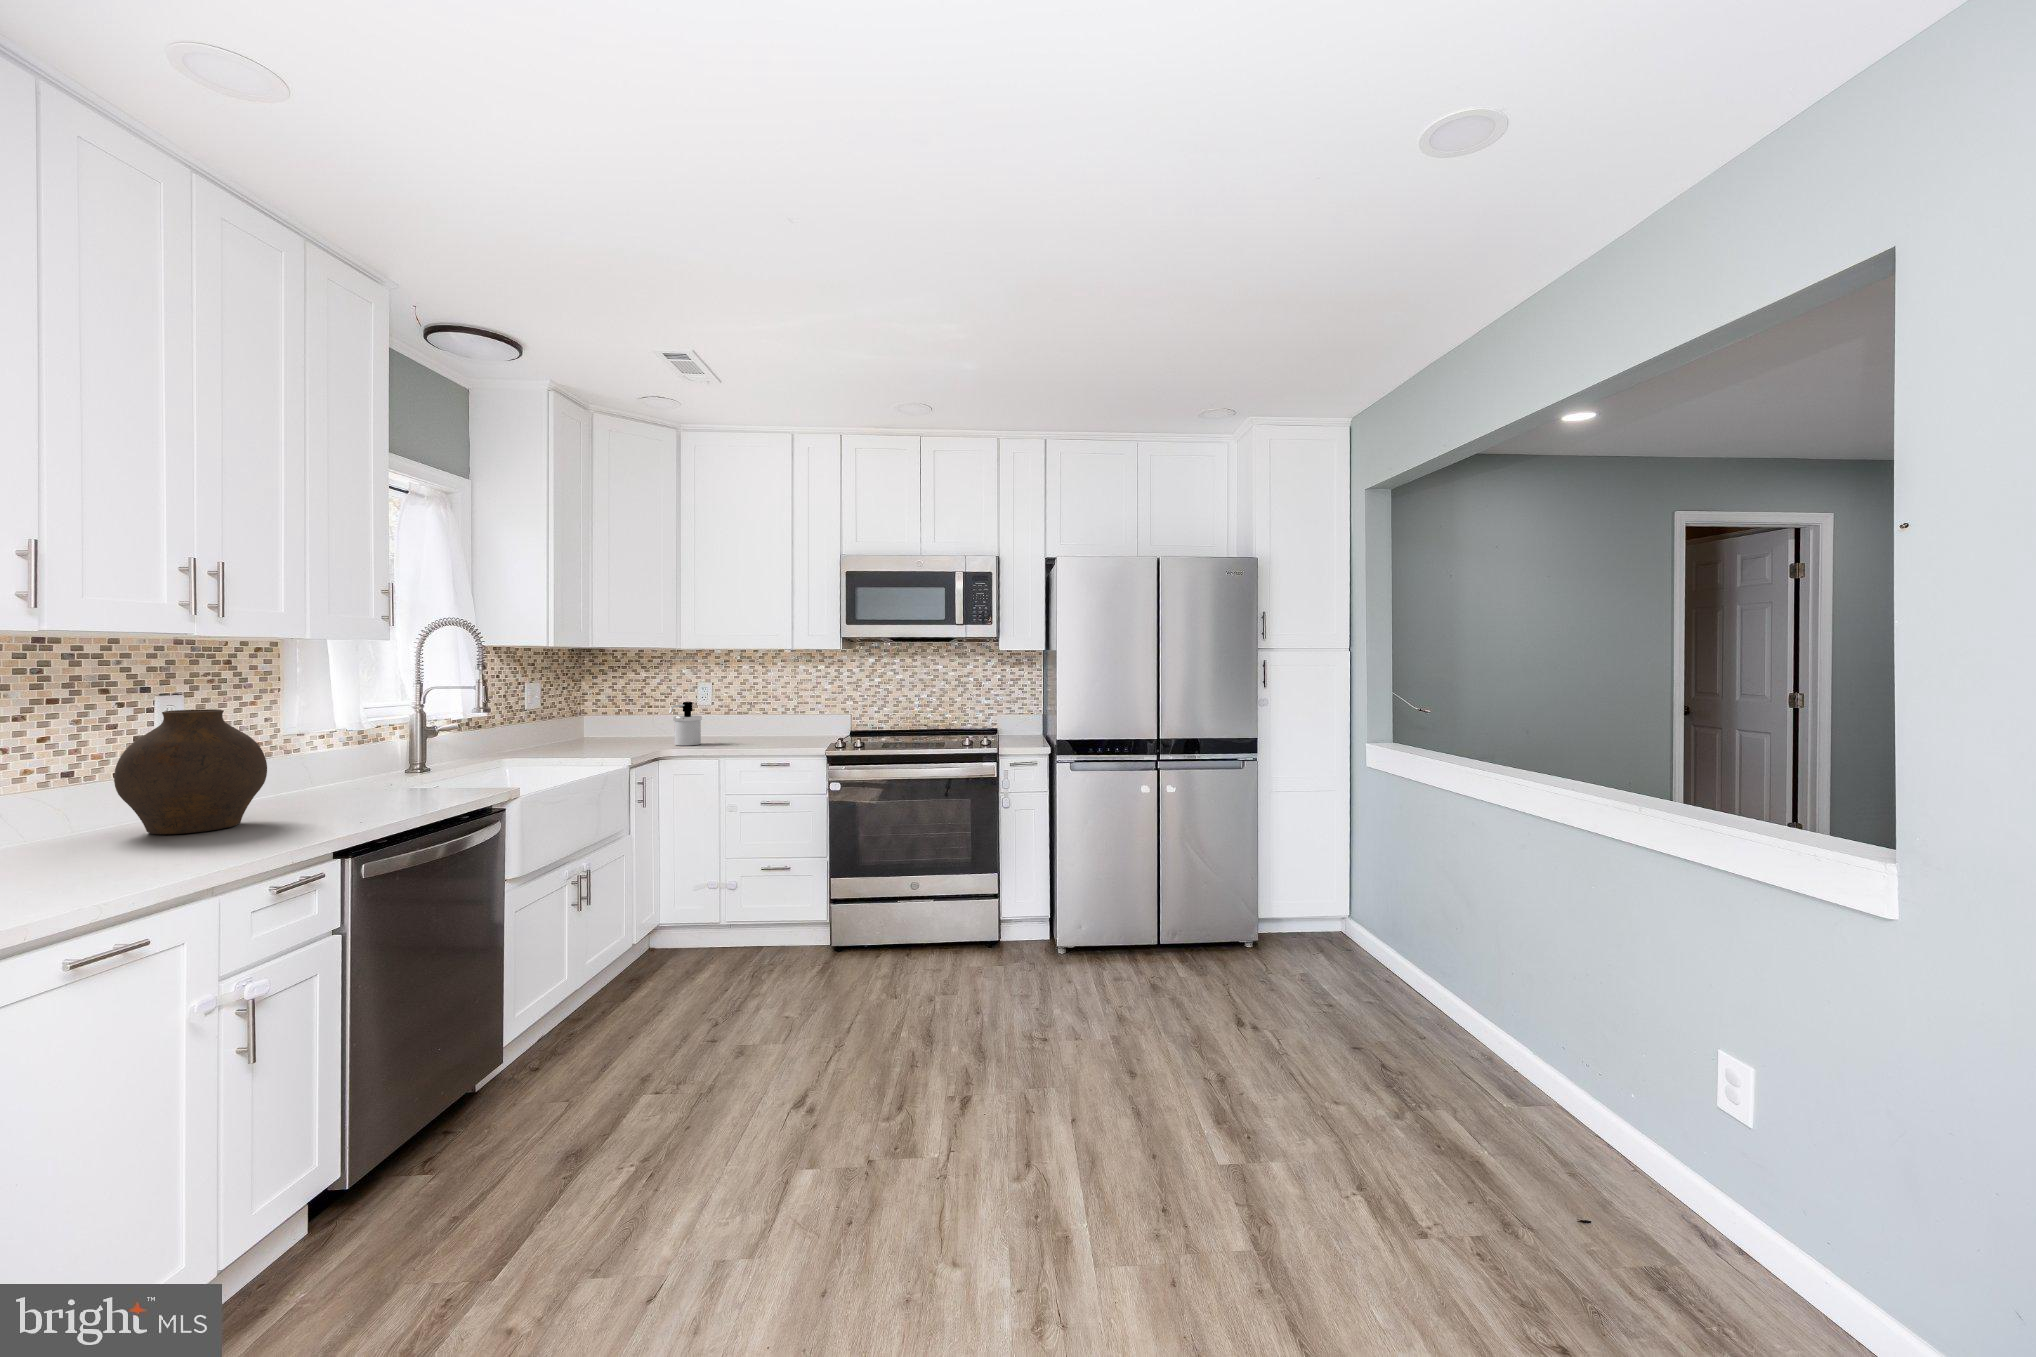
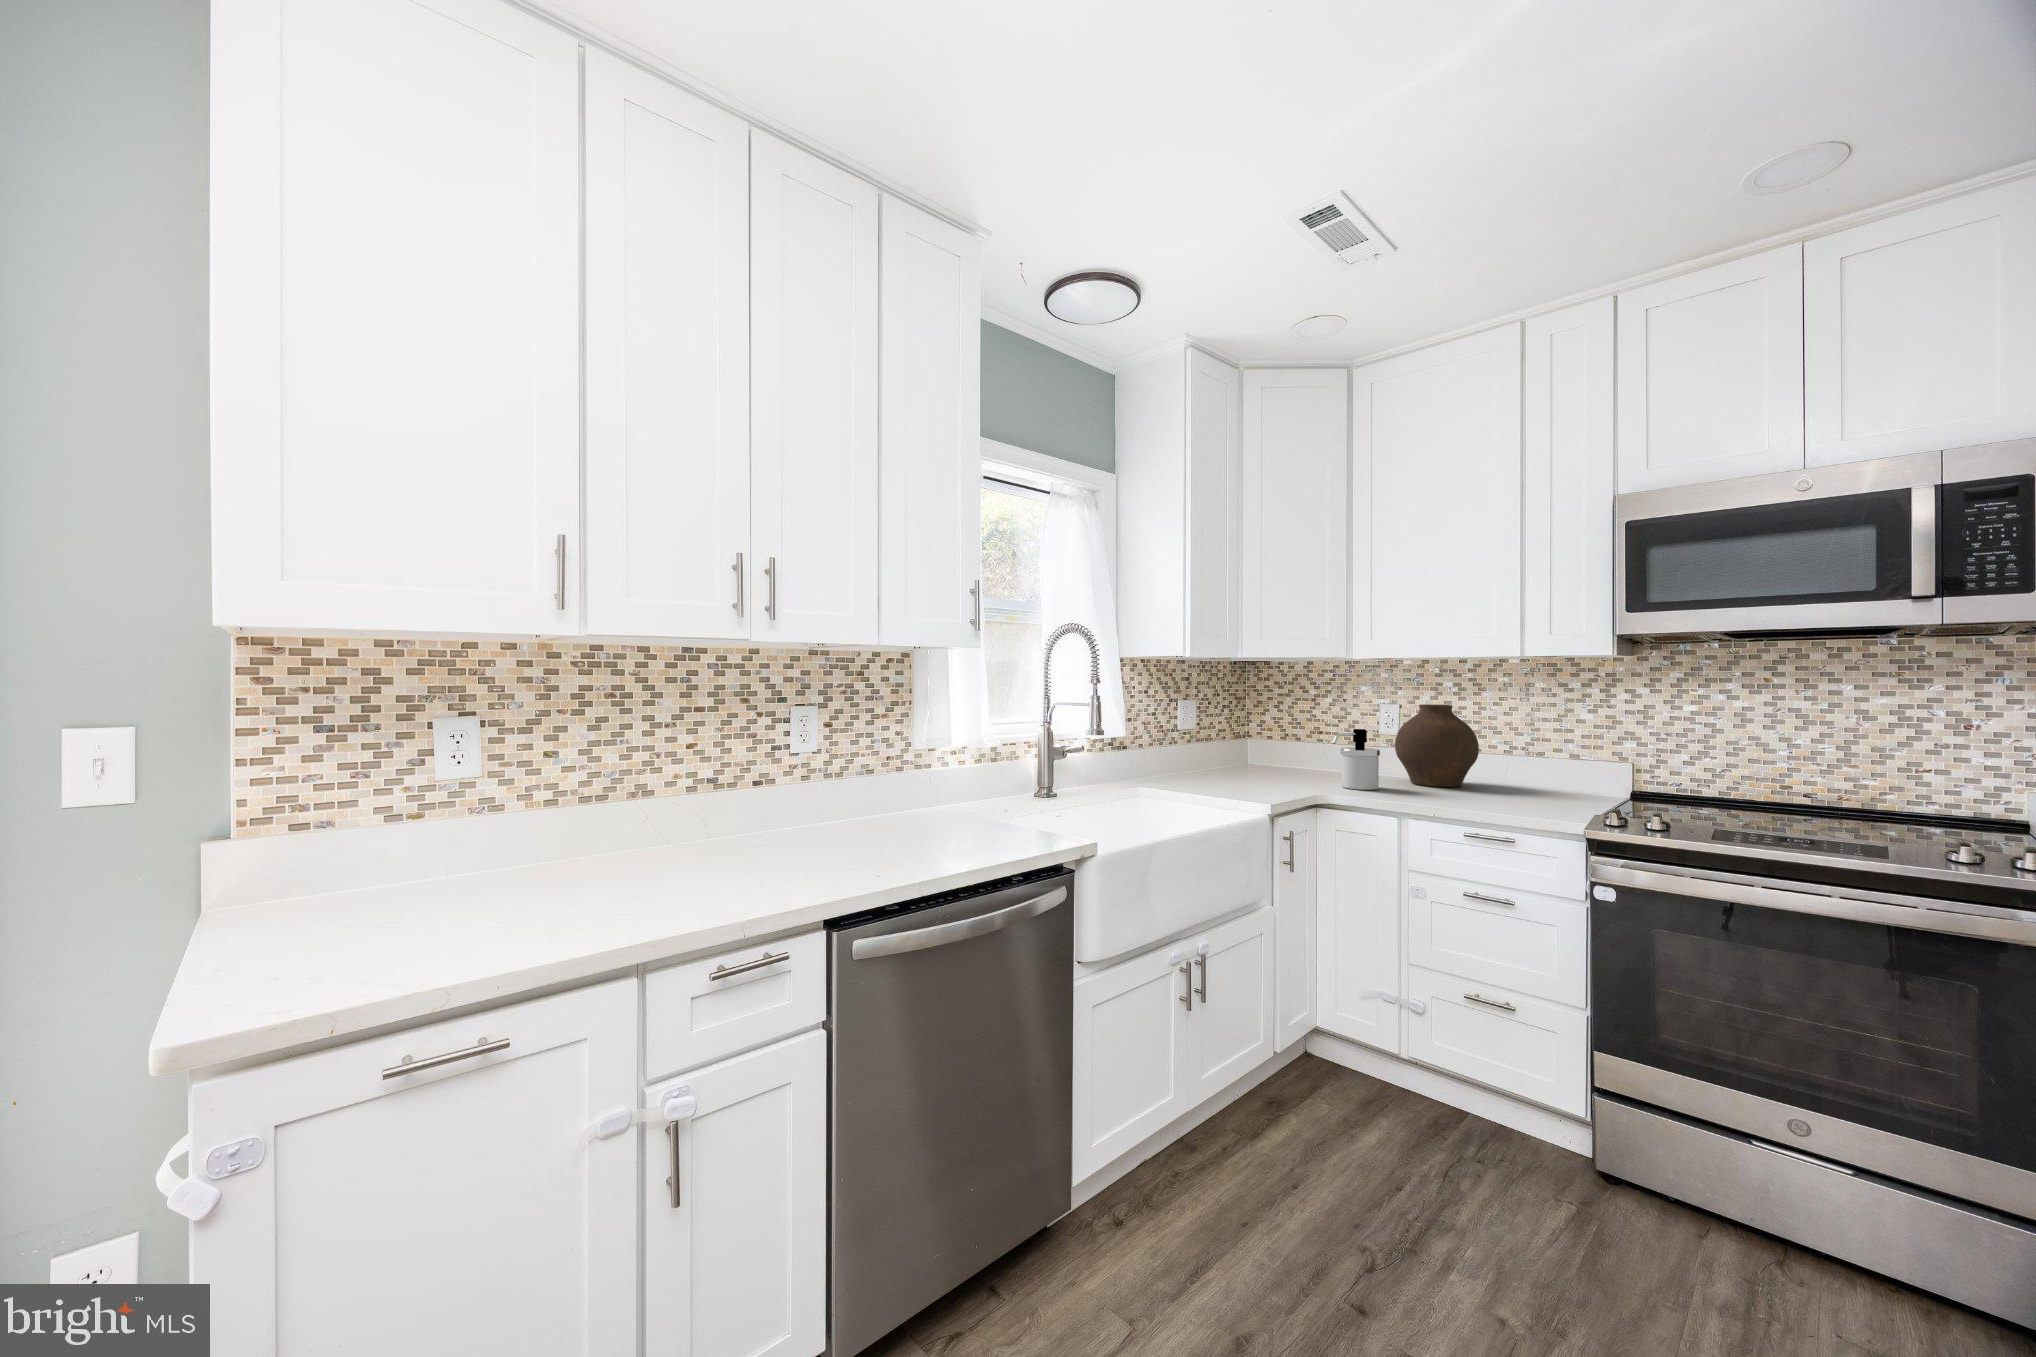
vase: present [114,709,267,834] -> present [1395,704,1479,787]

